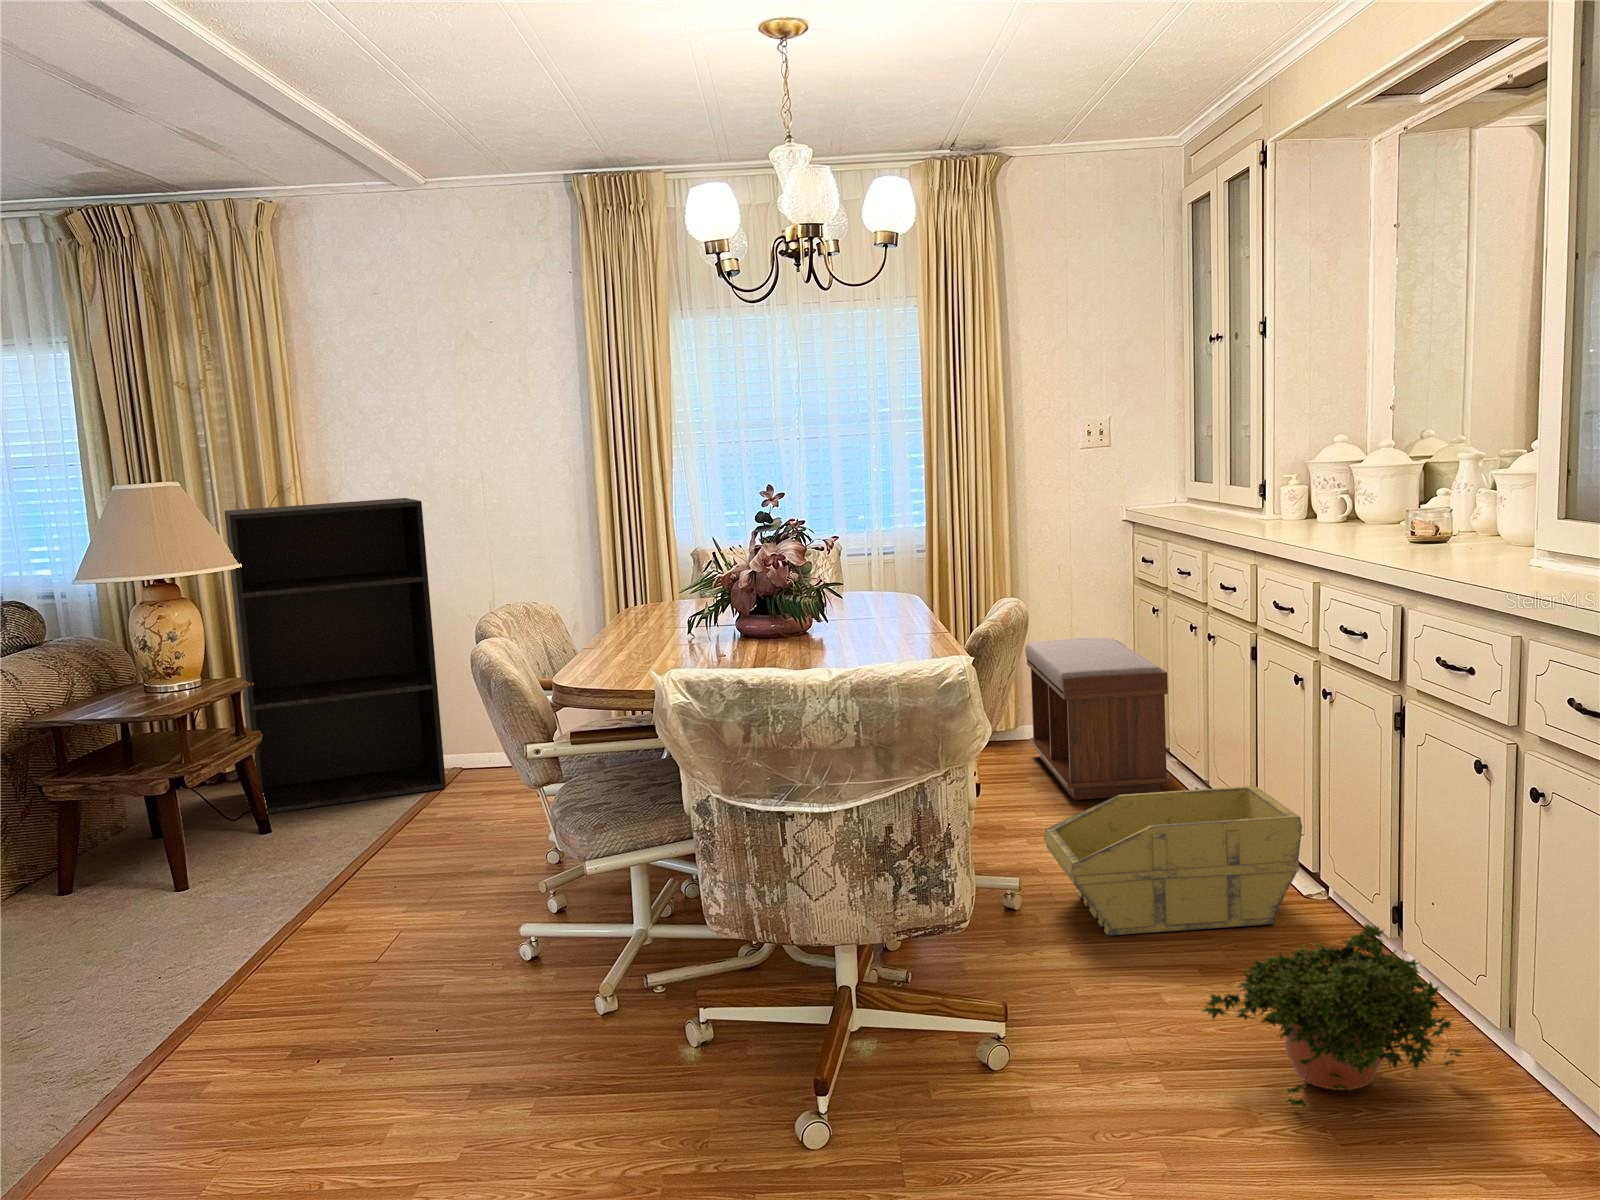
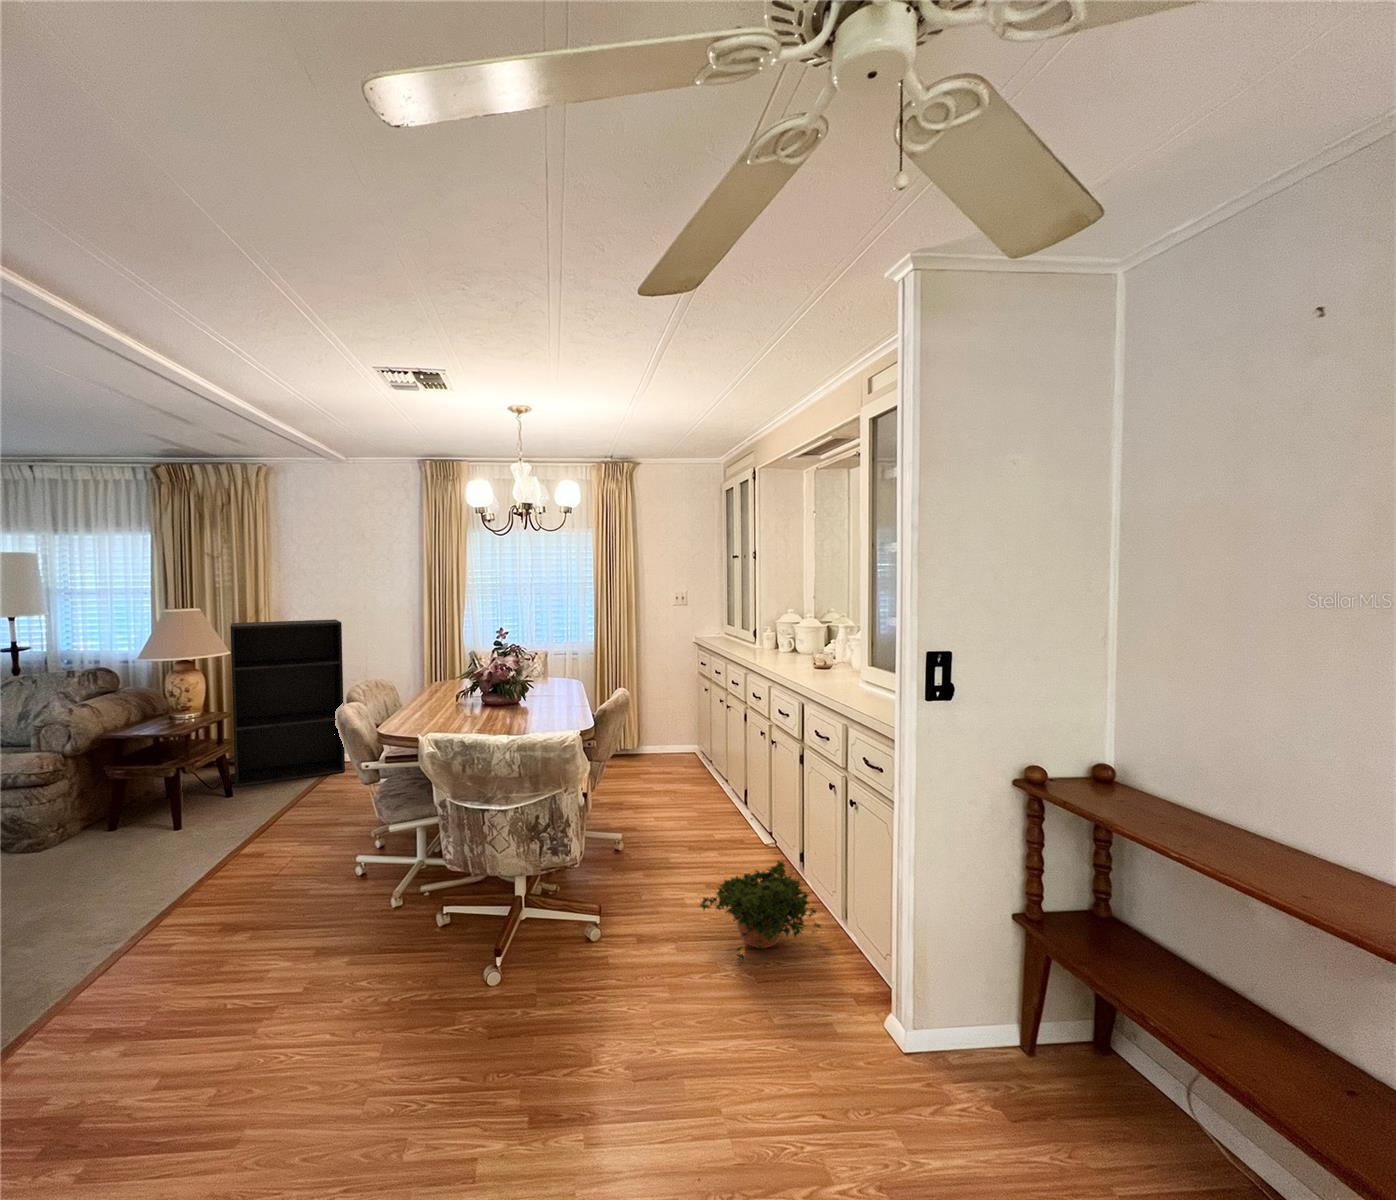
bench: present [1025,638,1170,800] -> none [649,700,712,782]
storage bin: present [1044,786,1302,935] -> none [641,781,761,859]

